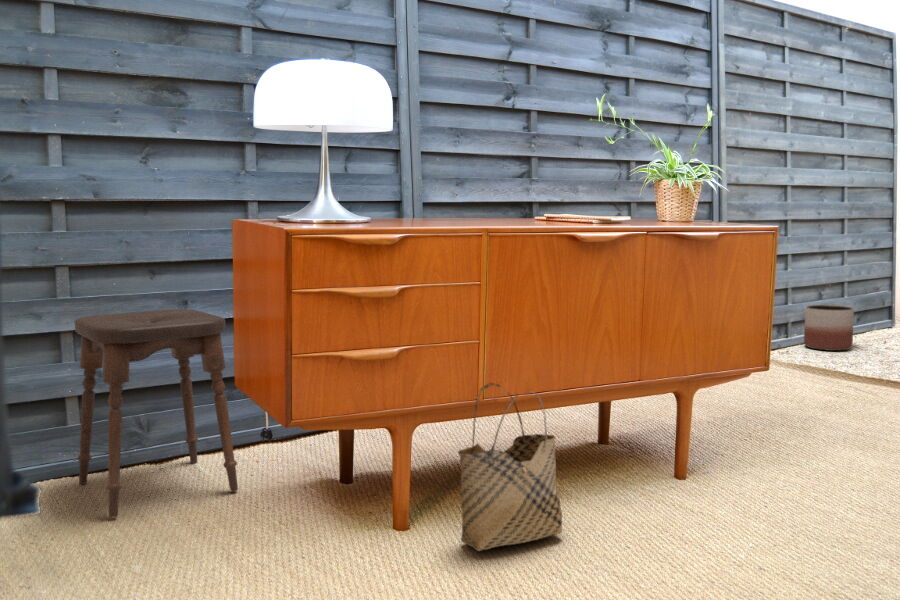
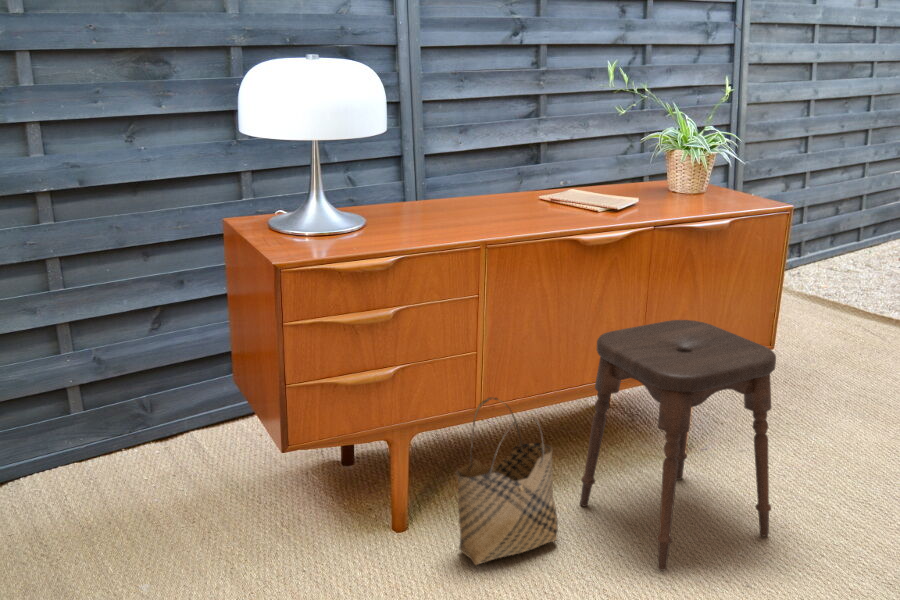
planter: present [804,305,854,351] -> none [816,224,870,273]
stool: present [75,309,238,517] -> present [580,320,776,571]

